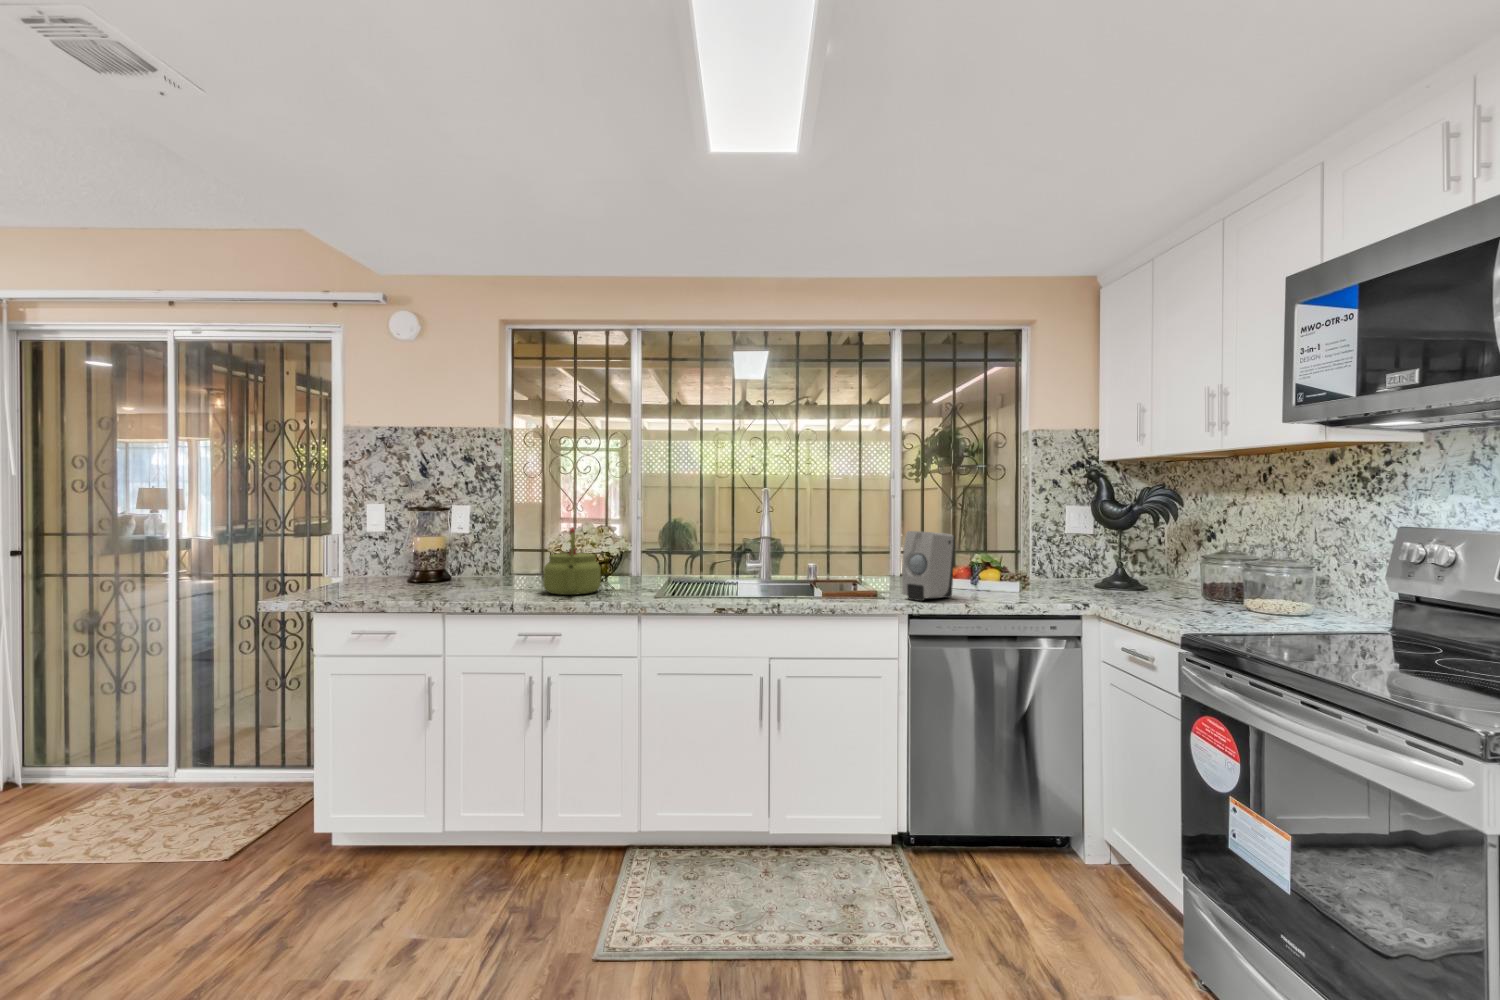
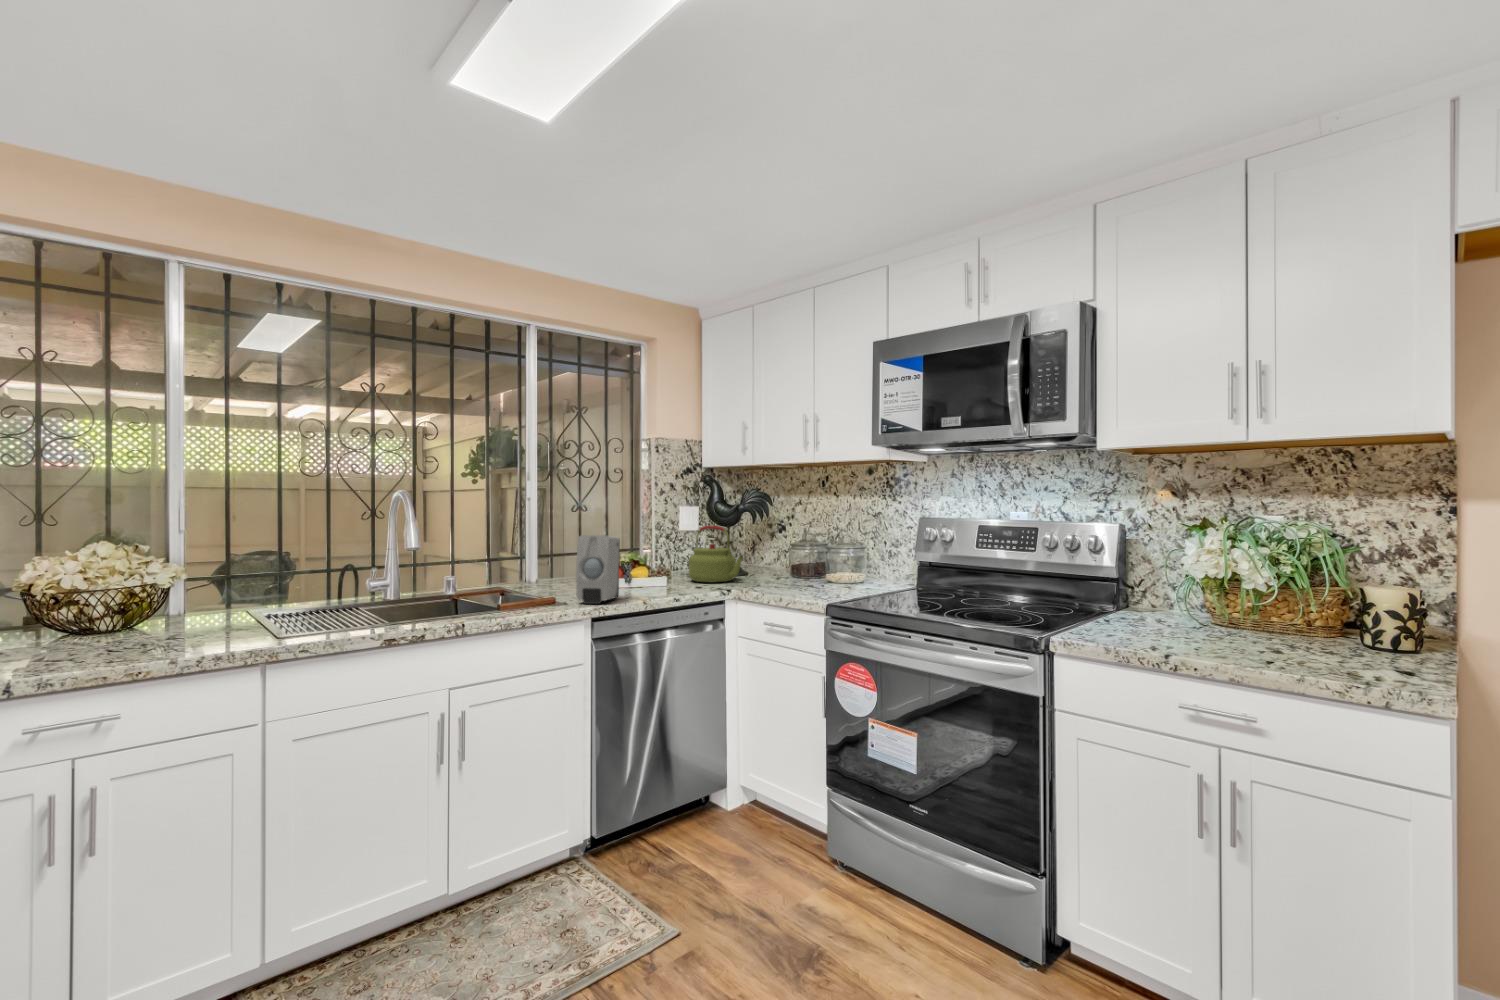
kettle: present [543,527,601,595] -> present [689,526,743,583]

